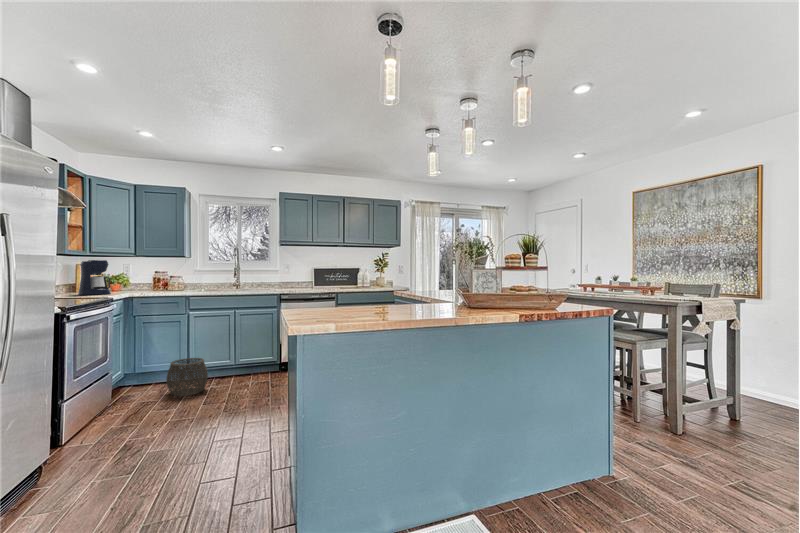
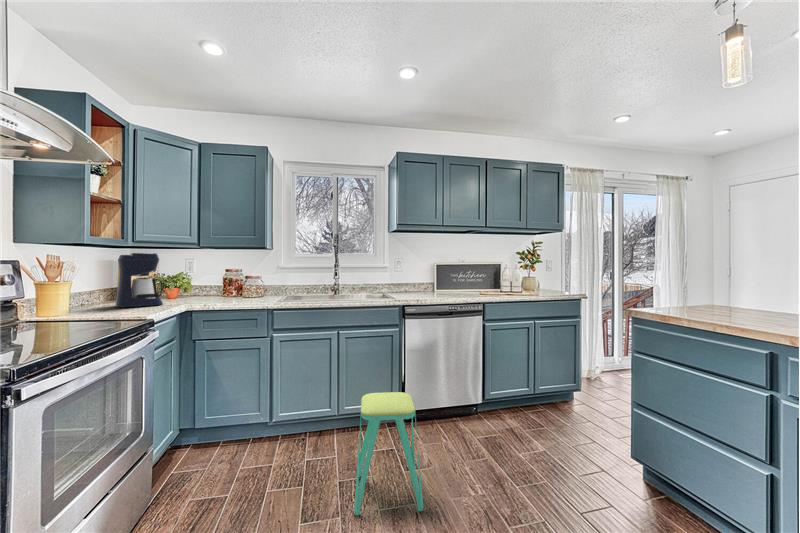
stool: none [232,340,275,402] -> present [354,392,423,515]
woven basket: present [166,358,208,396] -> none [241,411,306,486]

